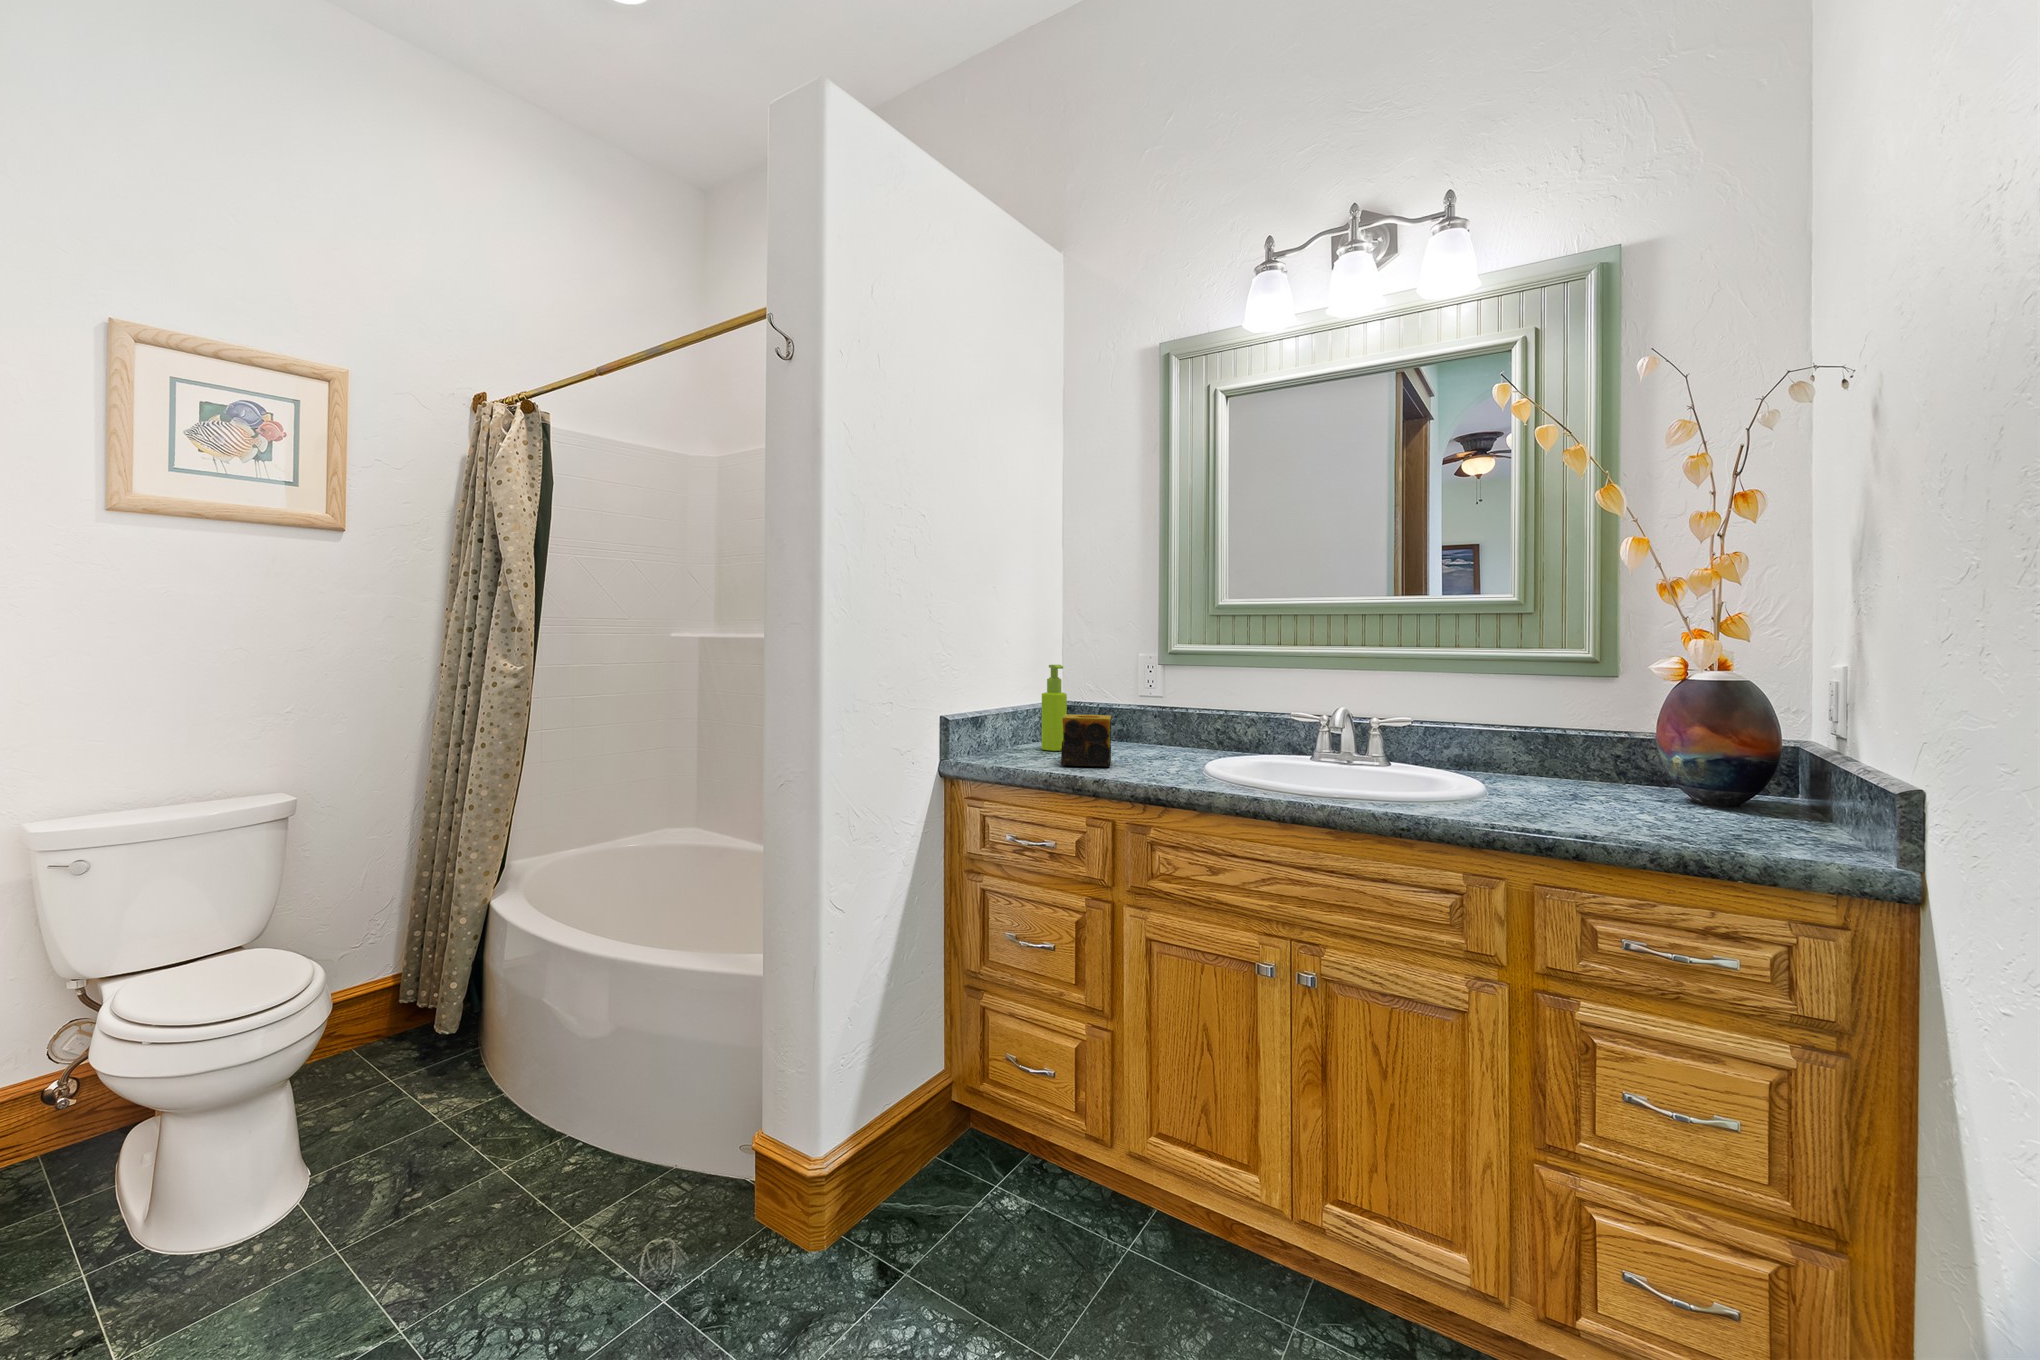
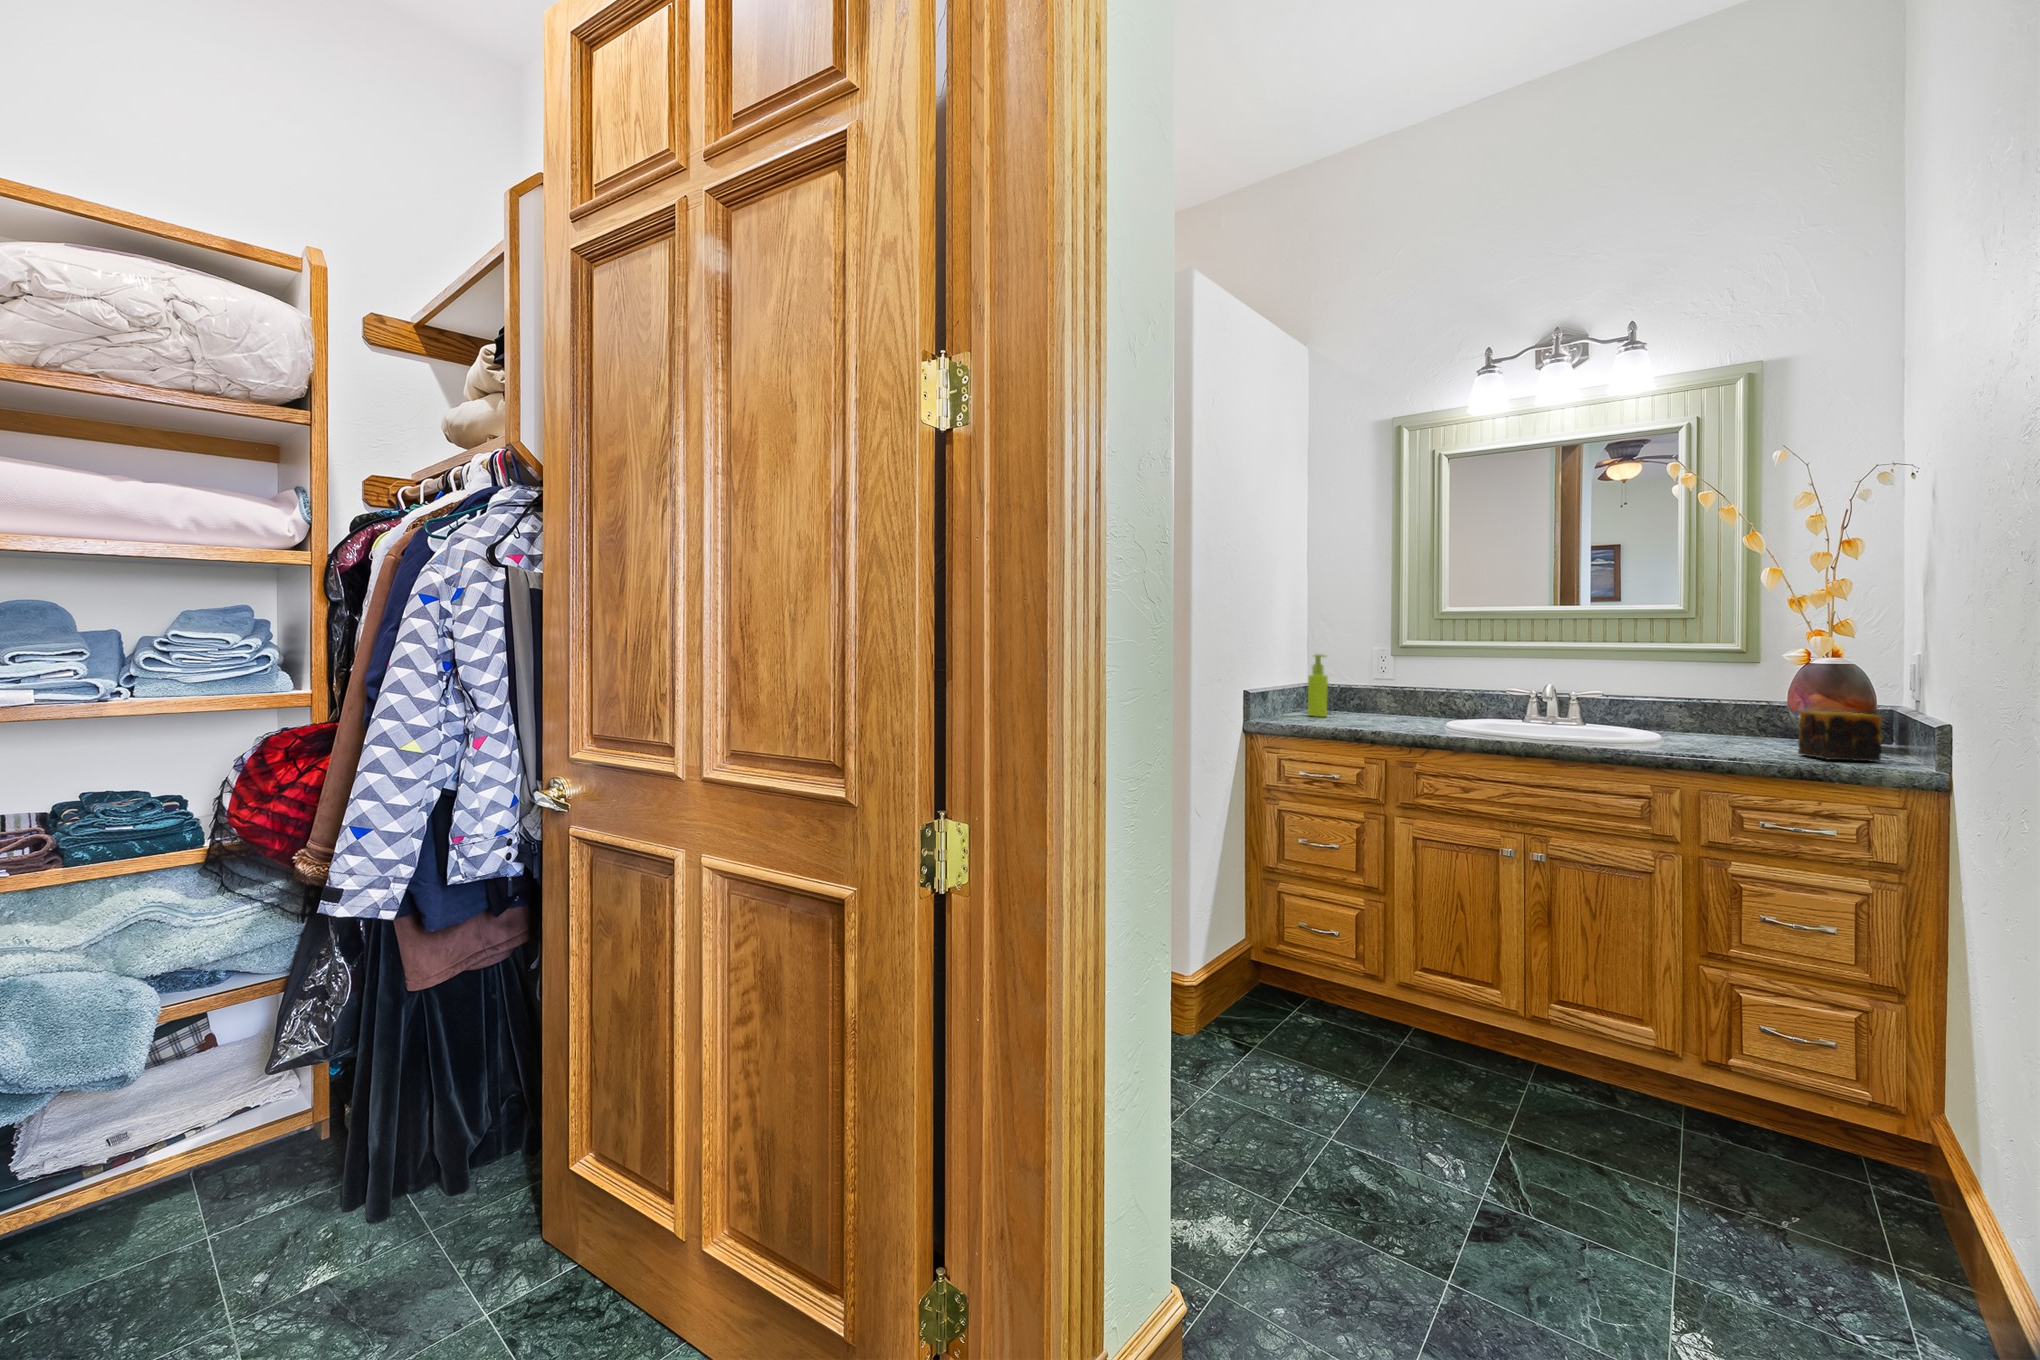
candle: present [1061,714,1111,767] -> present [1798,711,1882,761]

